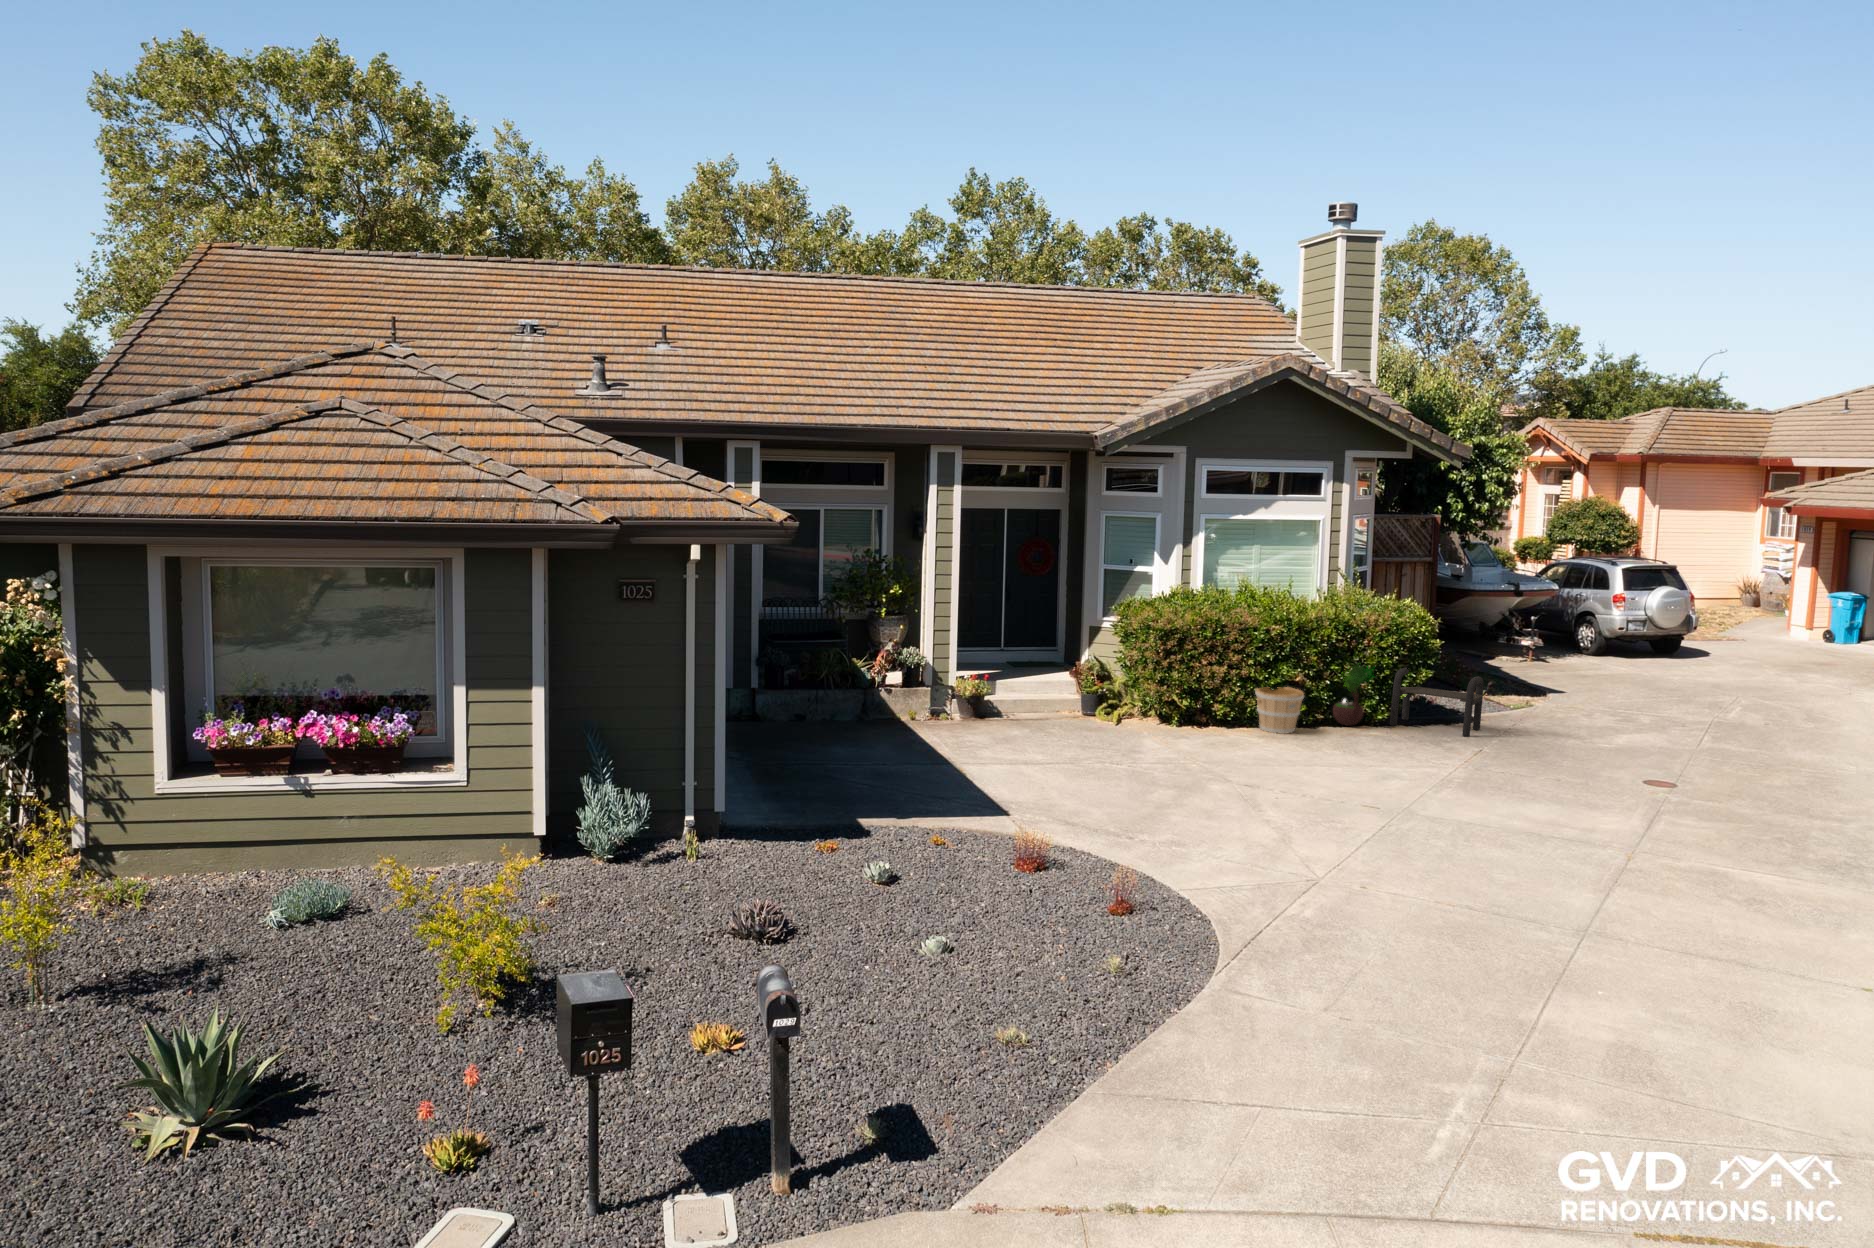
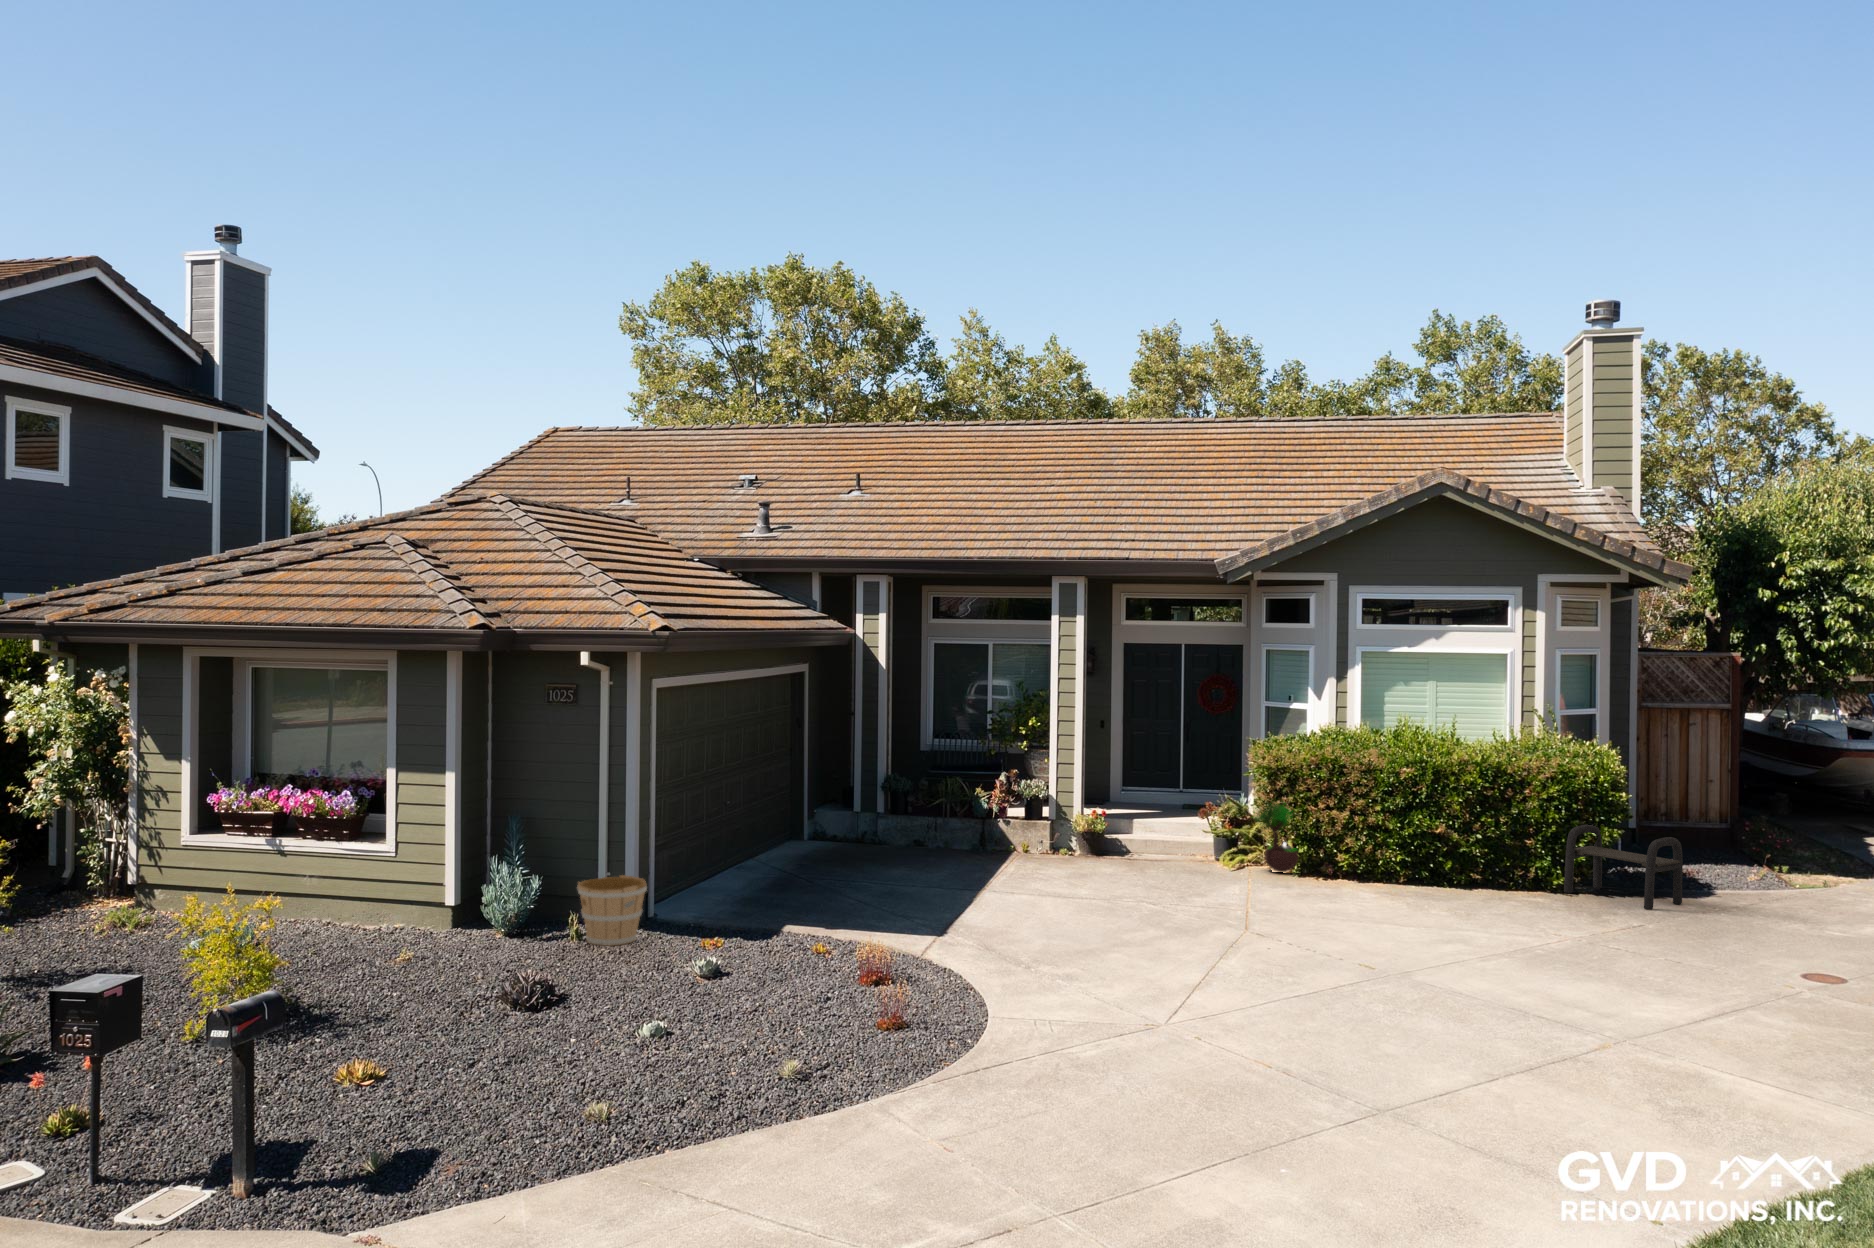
potted tree: present [1333,663,1373,726] -> present [1254,803,1298,872]
wooden bucket: present [1255,687,1304,734] -> present [577,875,647,946]

